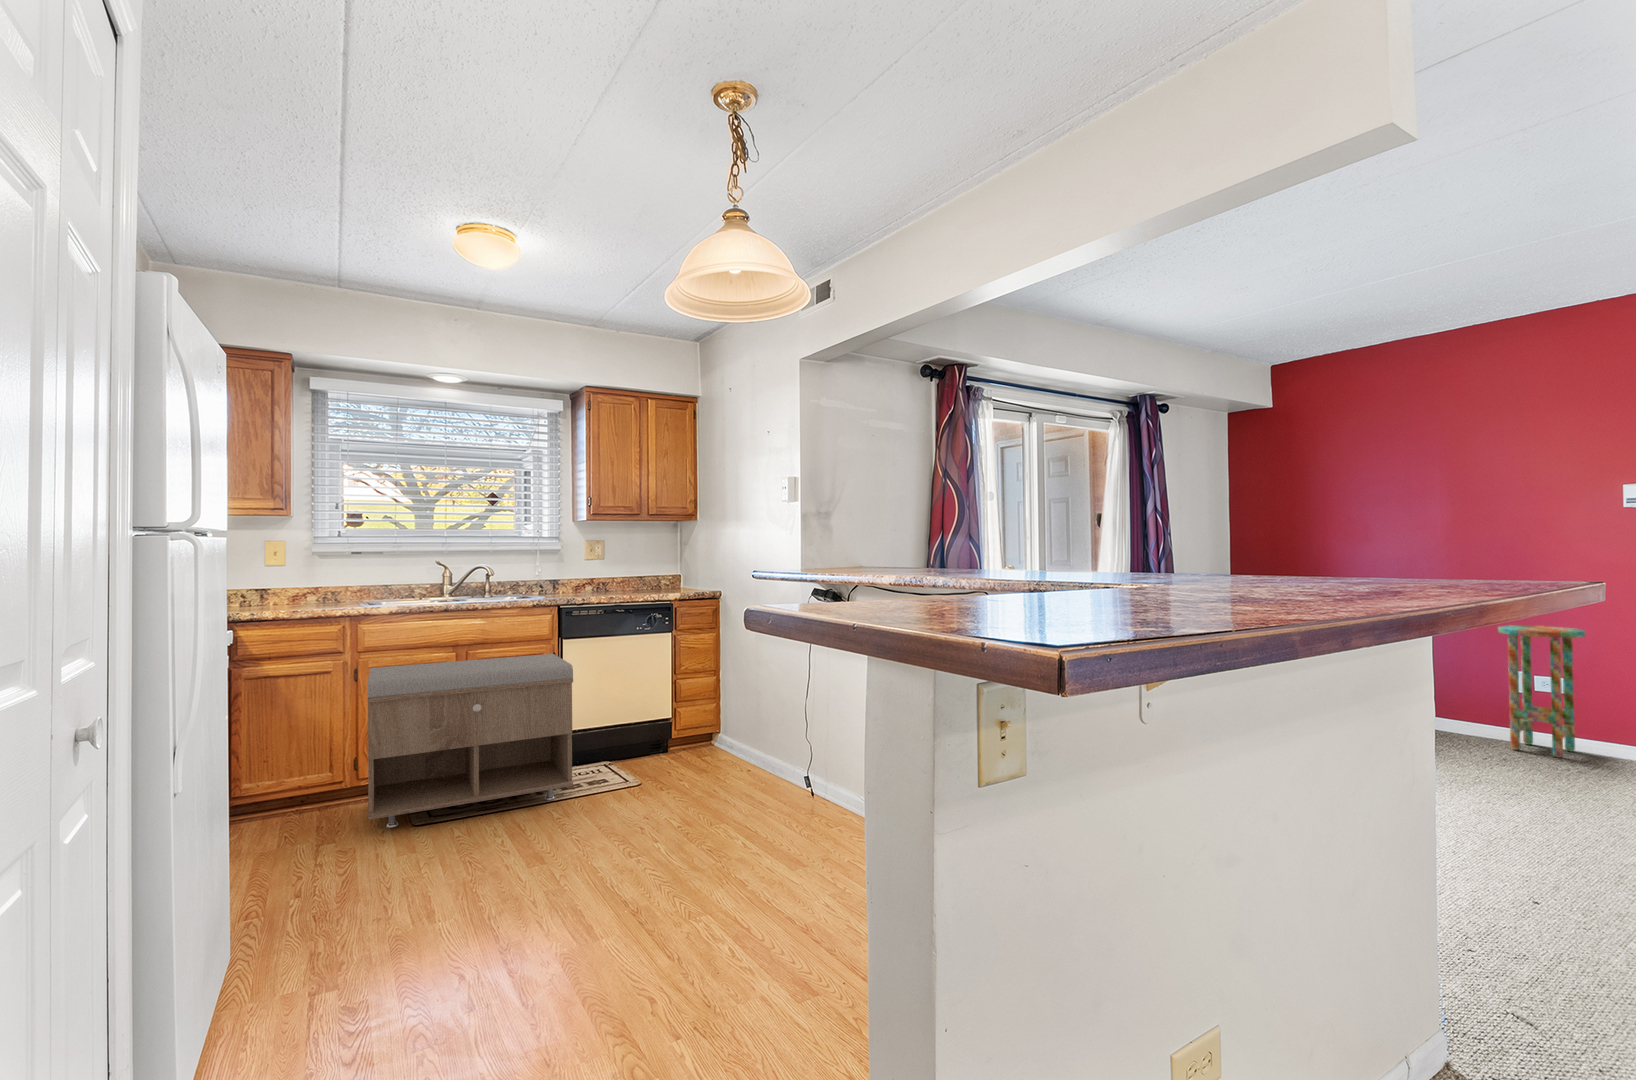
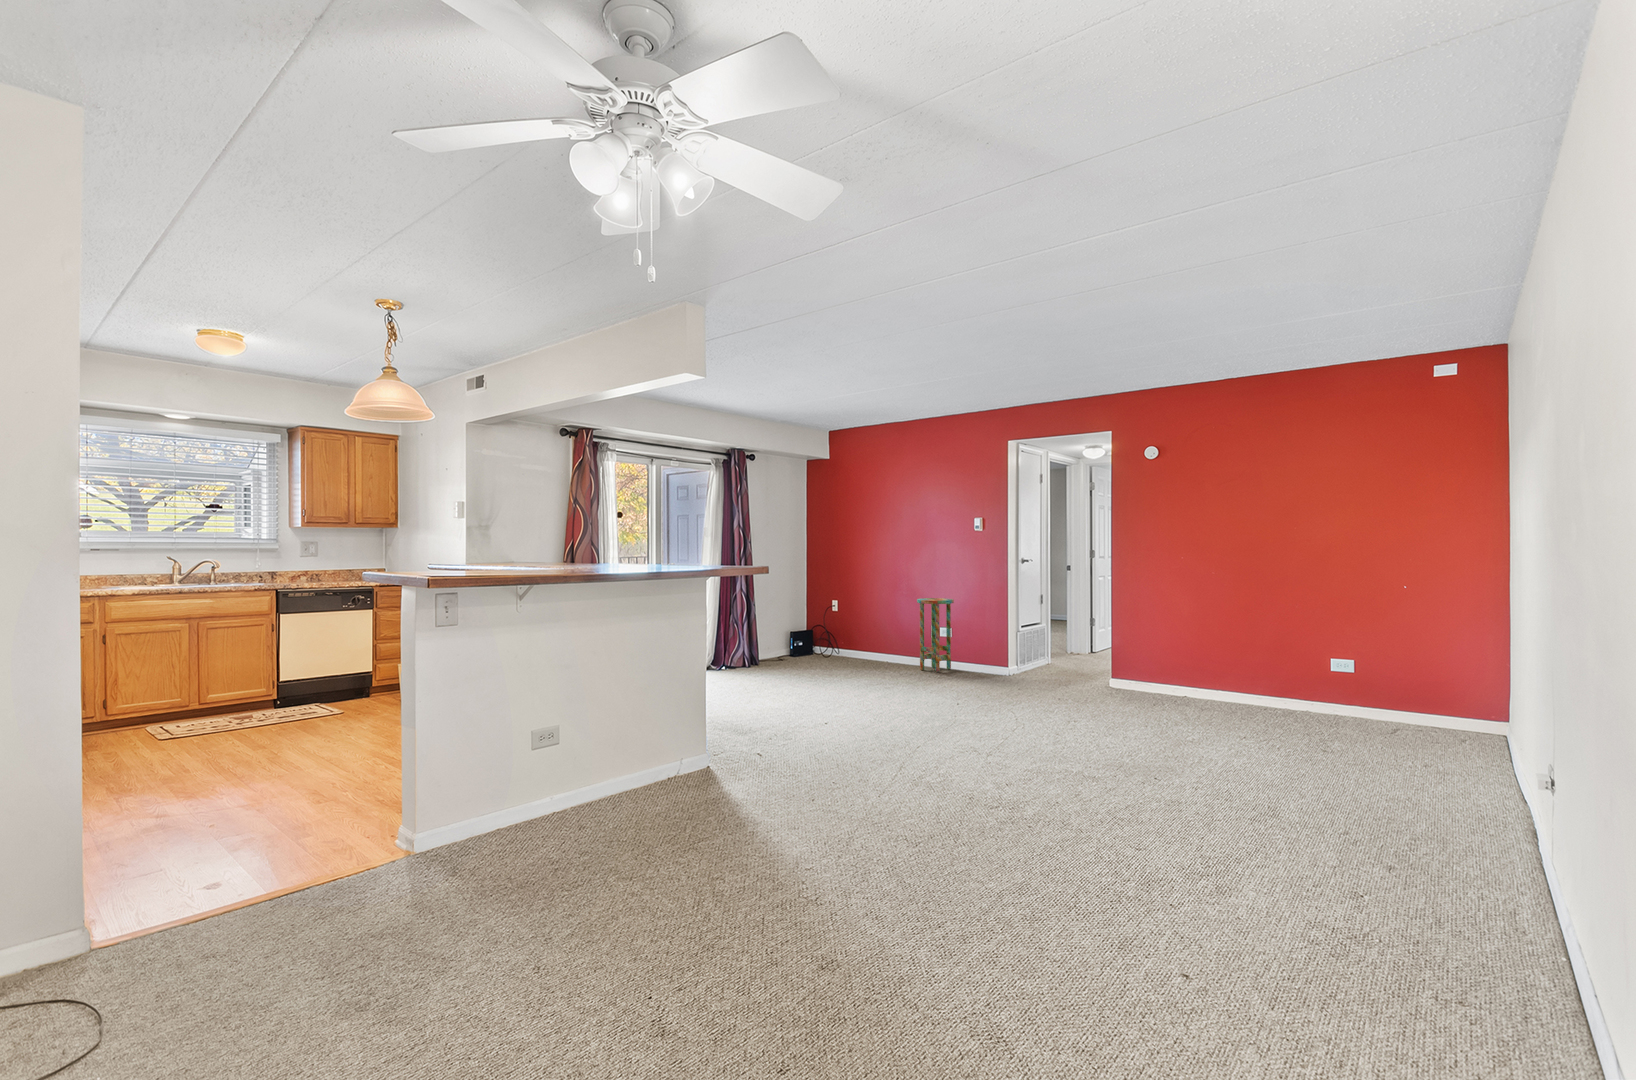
storage bench: present [368,654,573,828] -> none [117,624,289,741]

